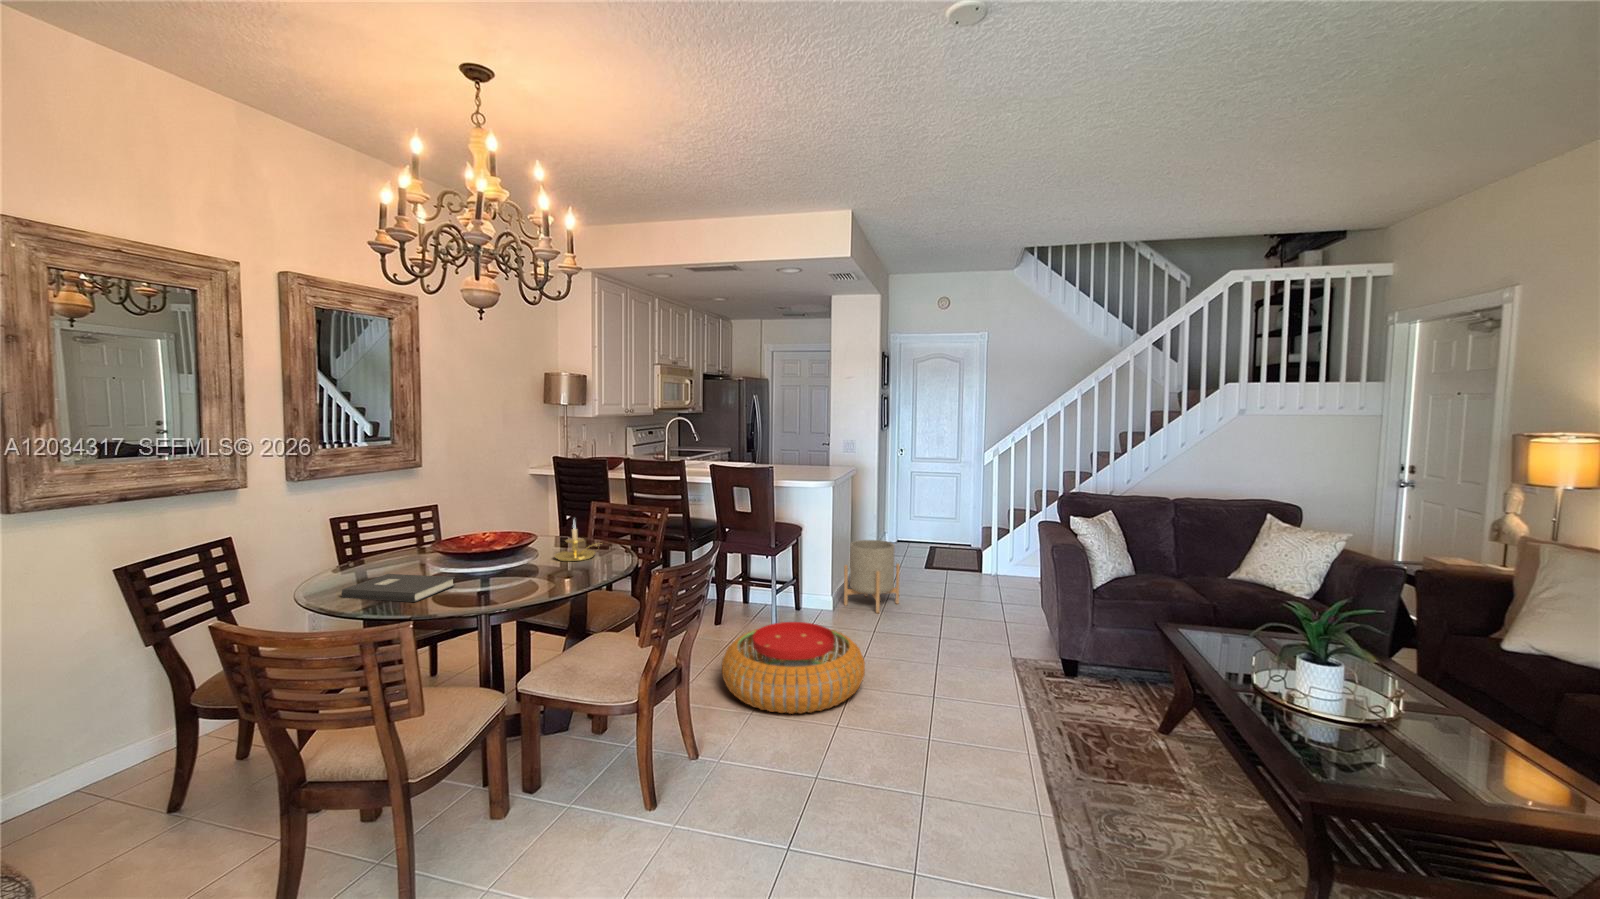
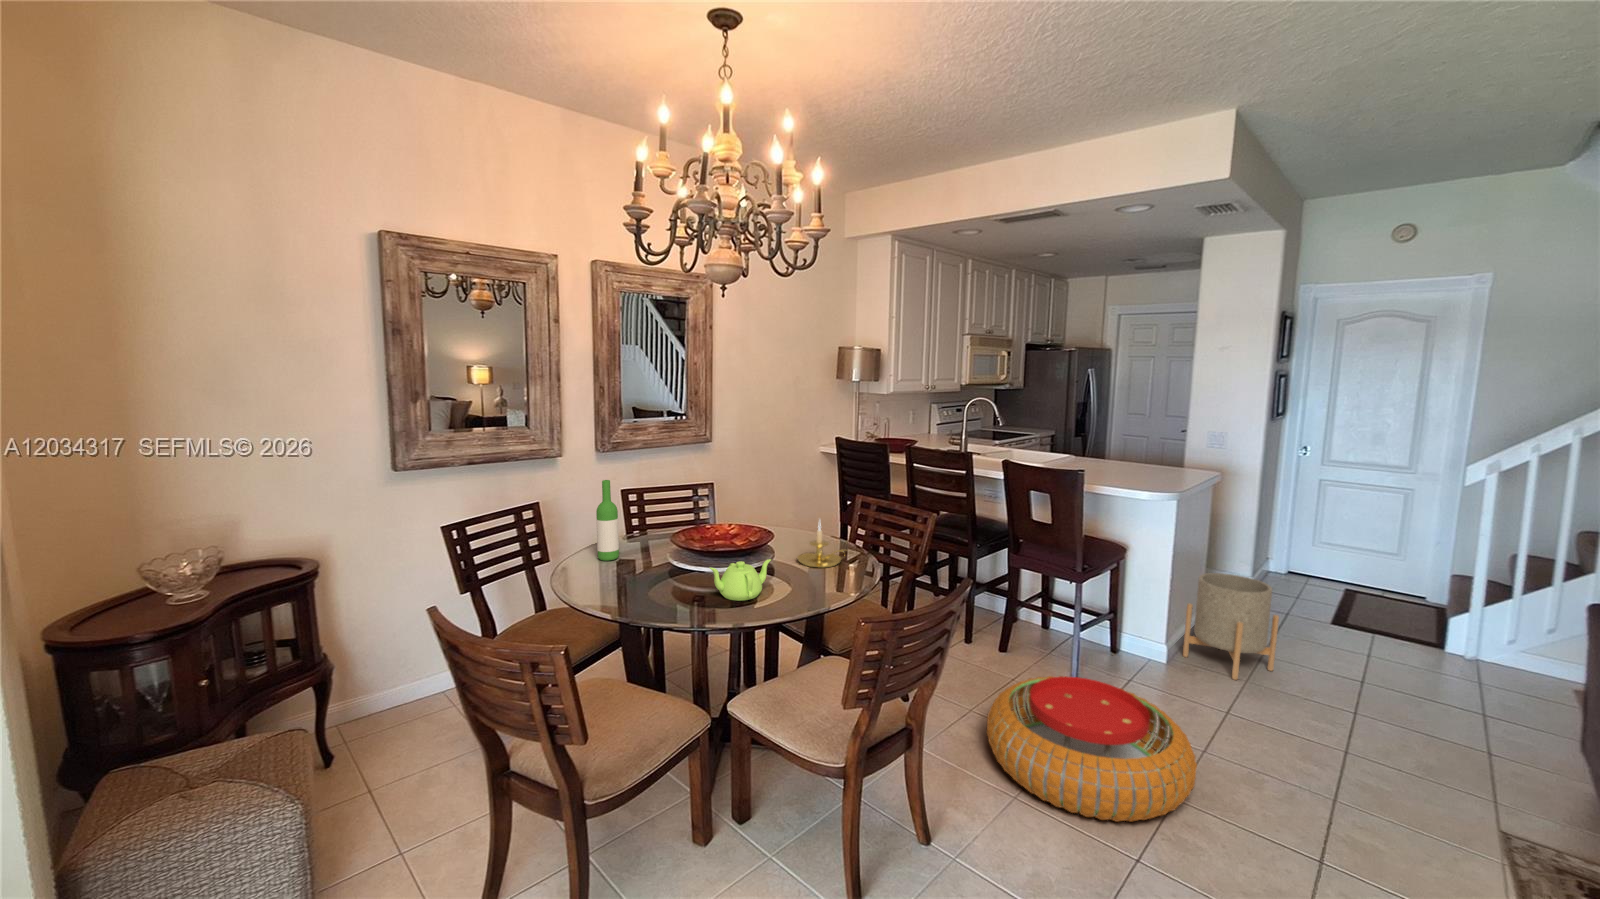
wine bottle: none [335,499,363,582] -> present [596,480,619,561]
teapot: none [490,552,544,591] -> present [710,559,771,601]
book: present [342,574,455,602] -> none [586,559,684,598]

